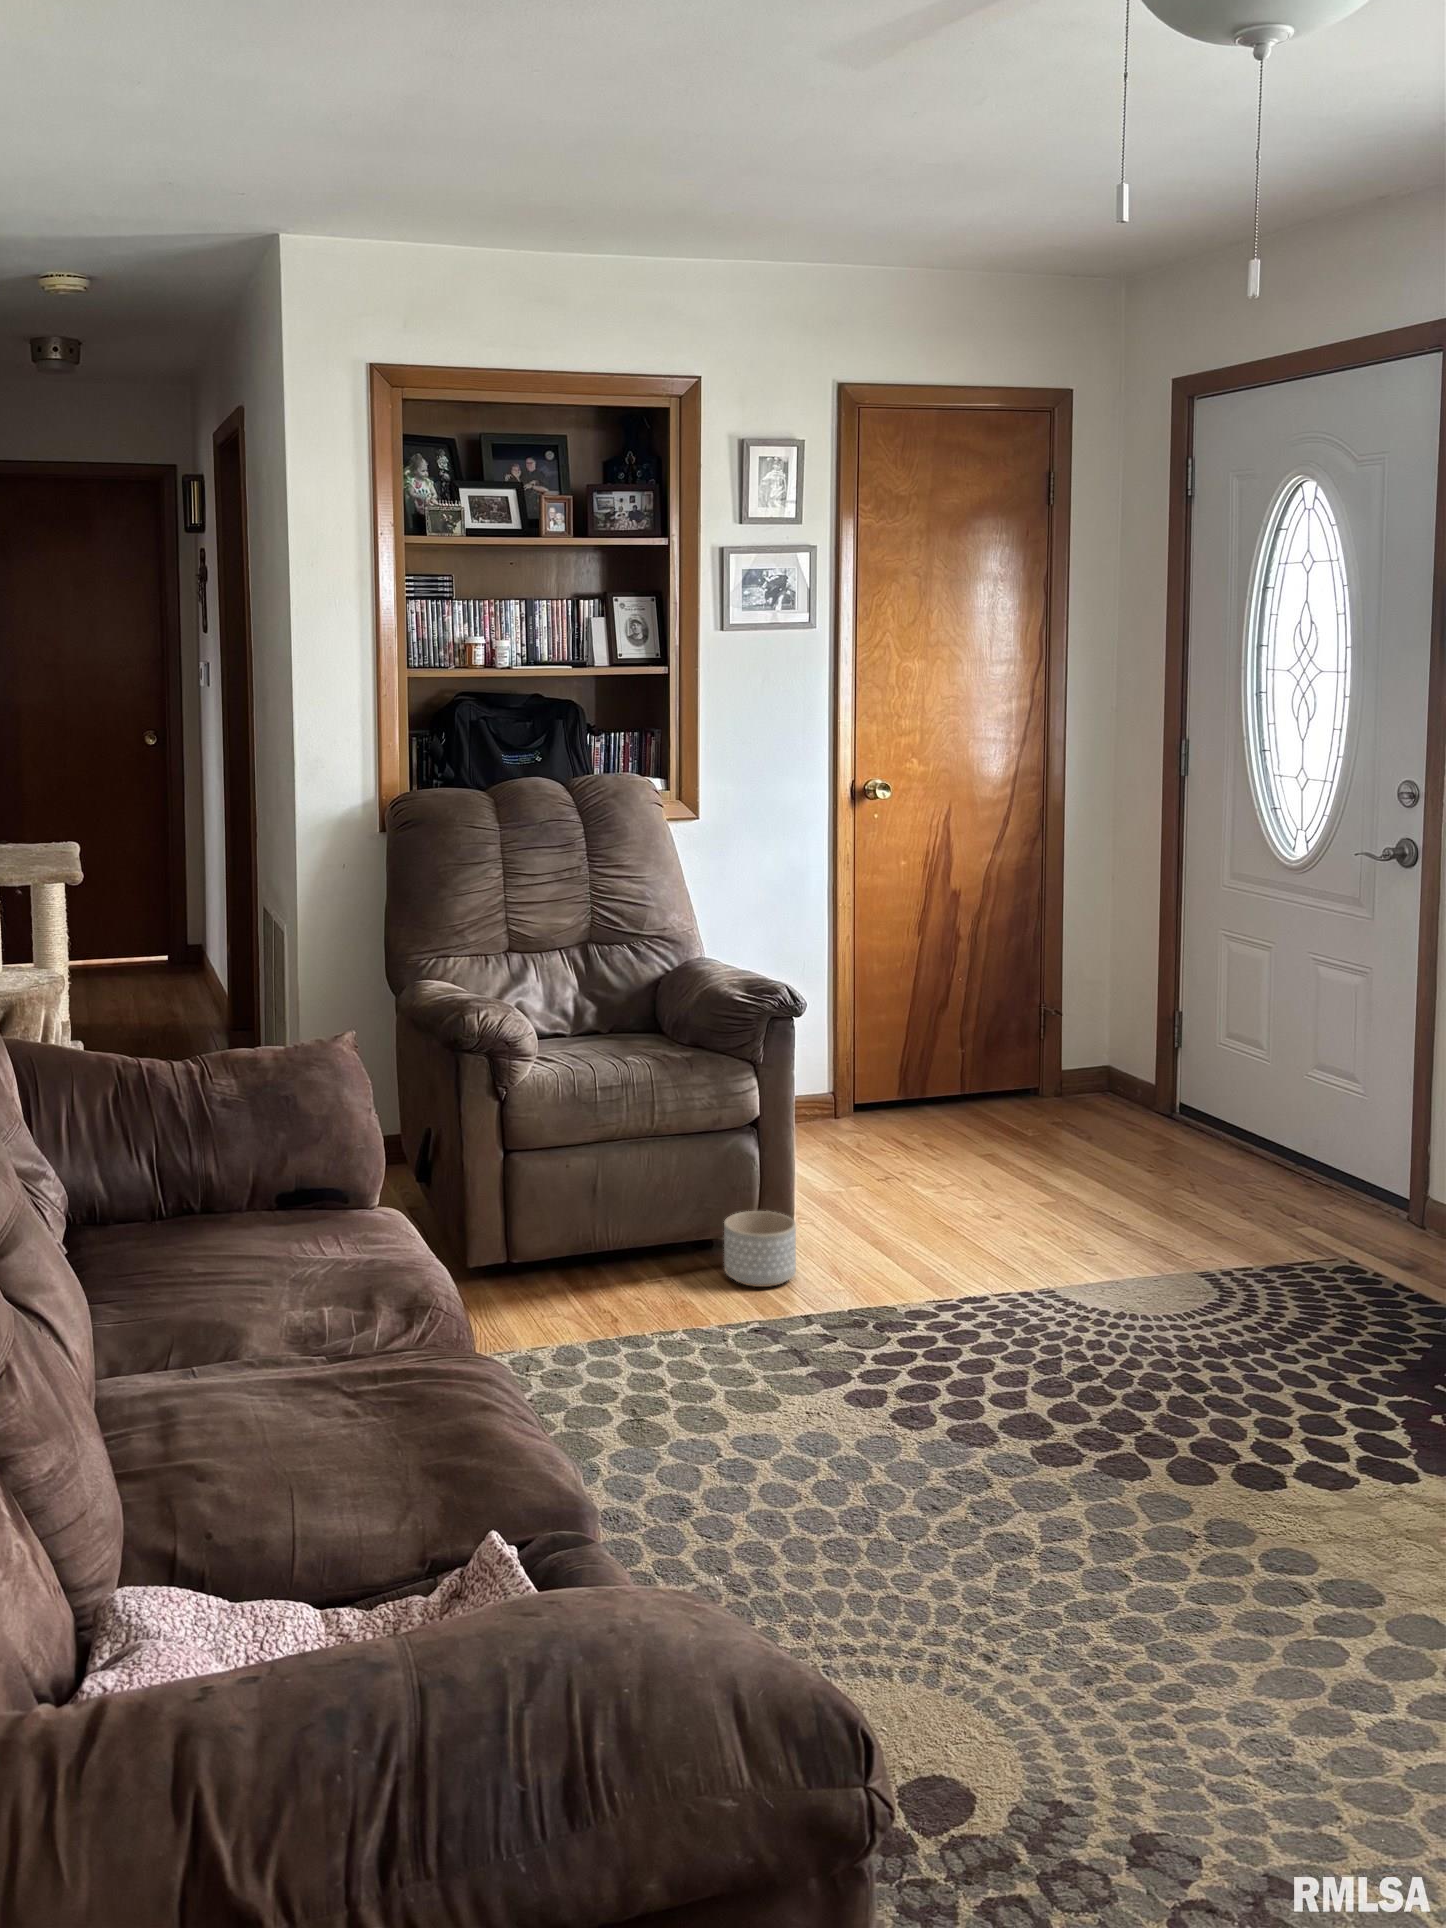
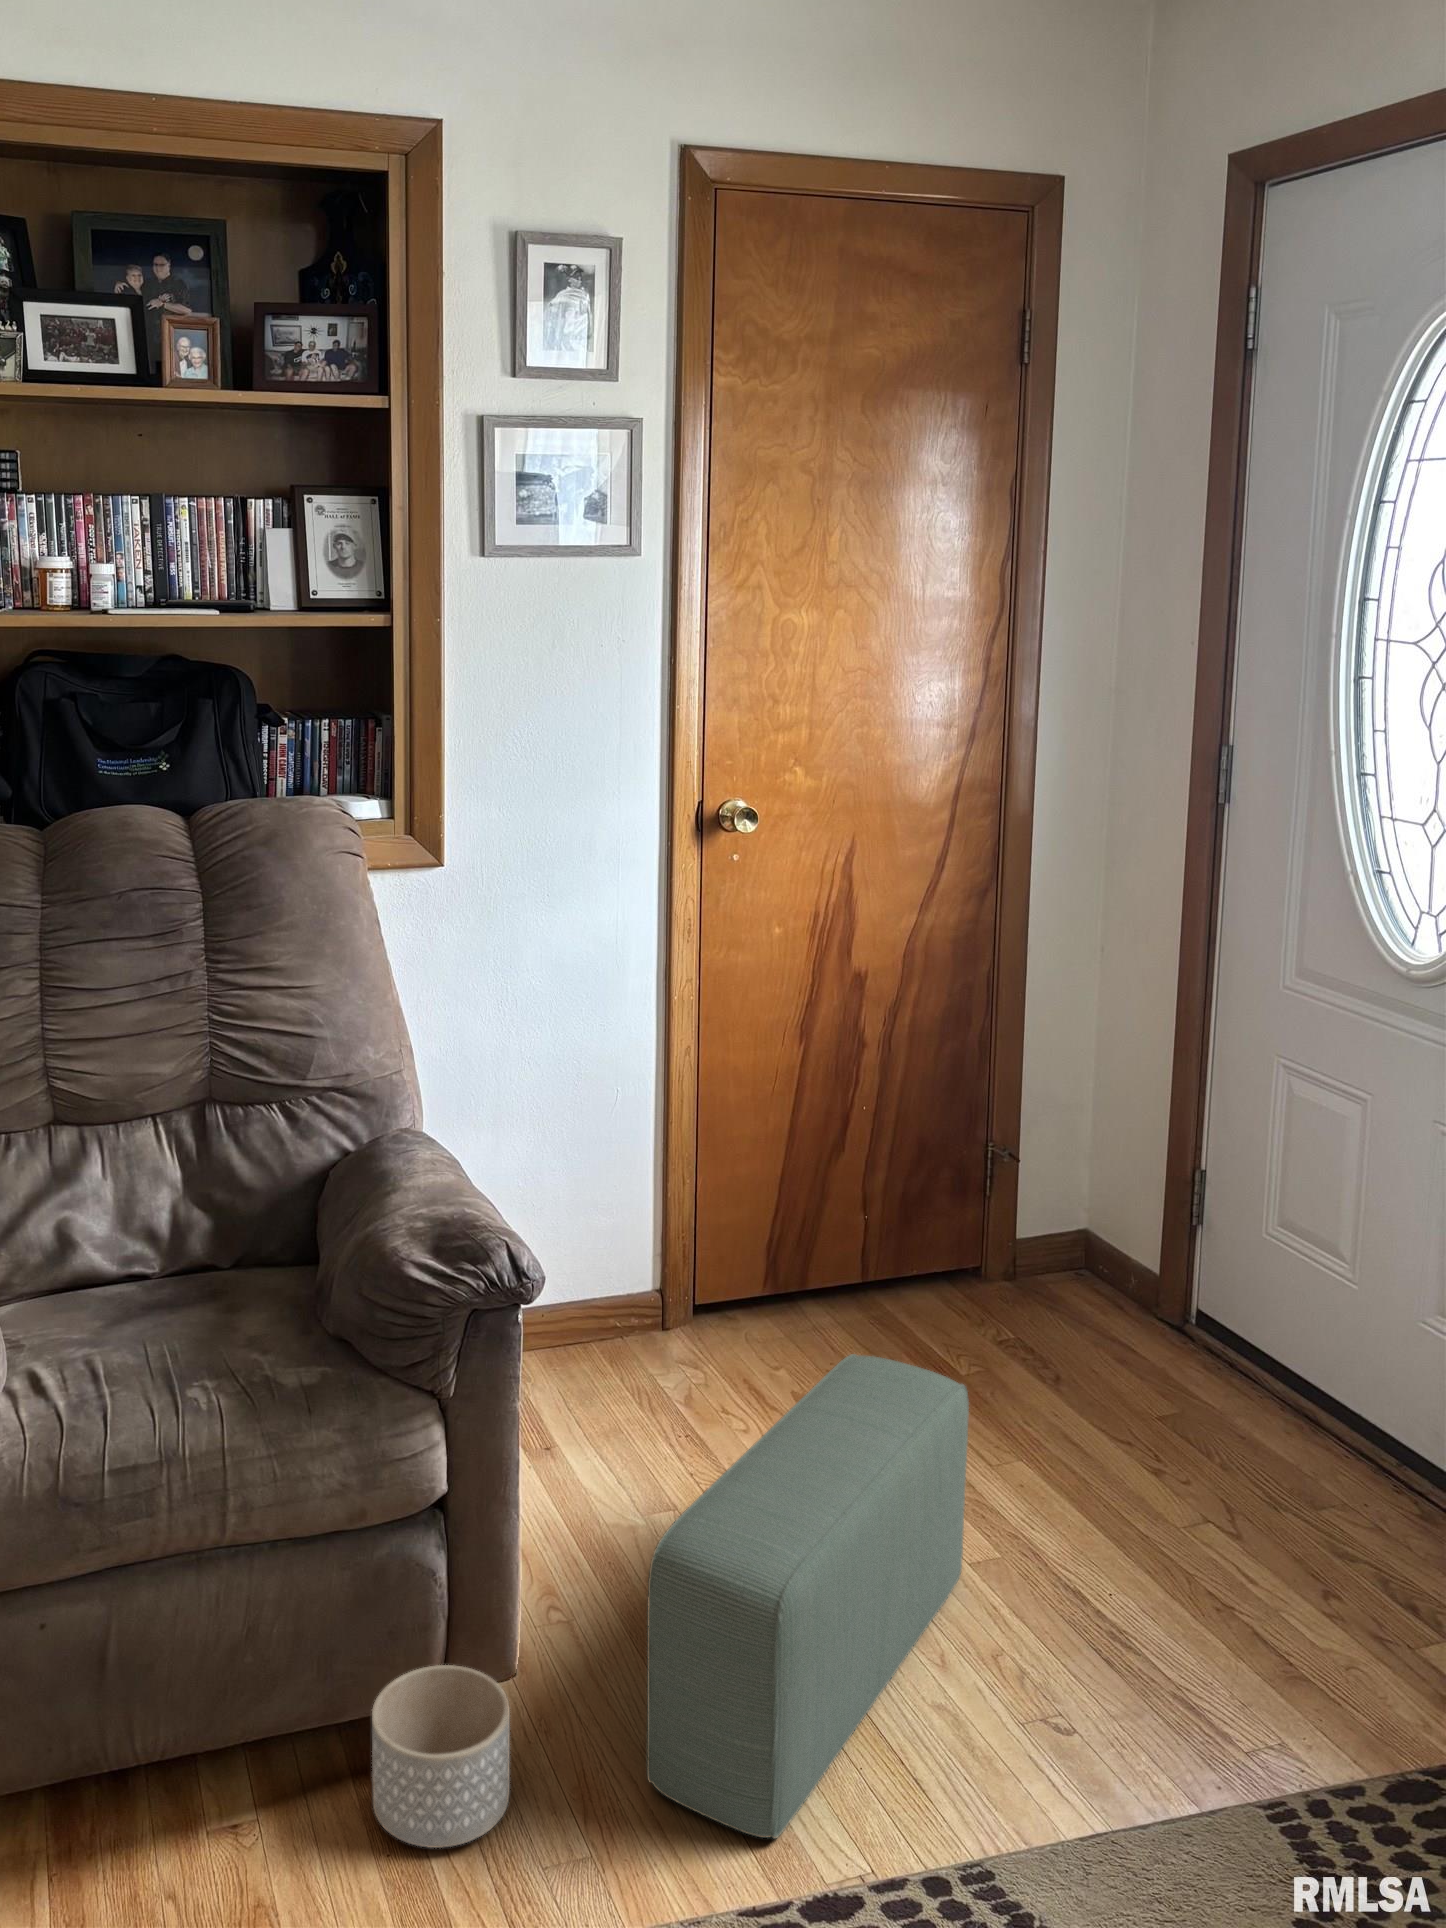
pouf: none [866,1081,1033,1283] -> present [647,1354,969,1839]

